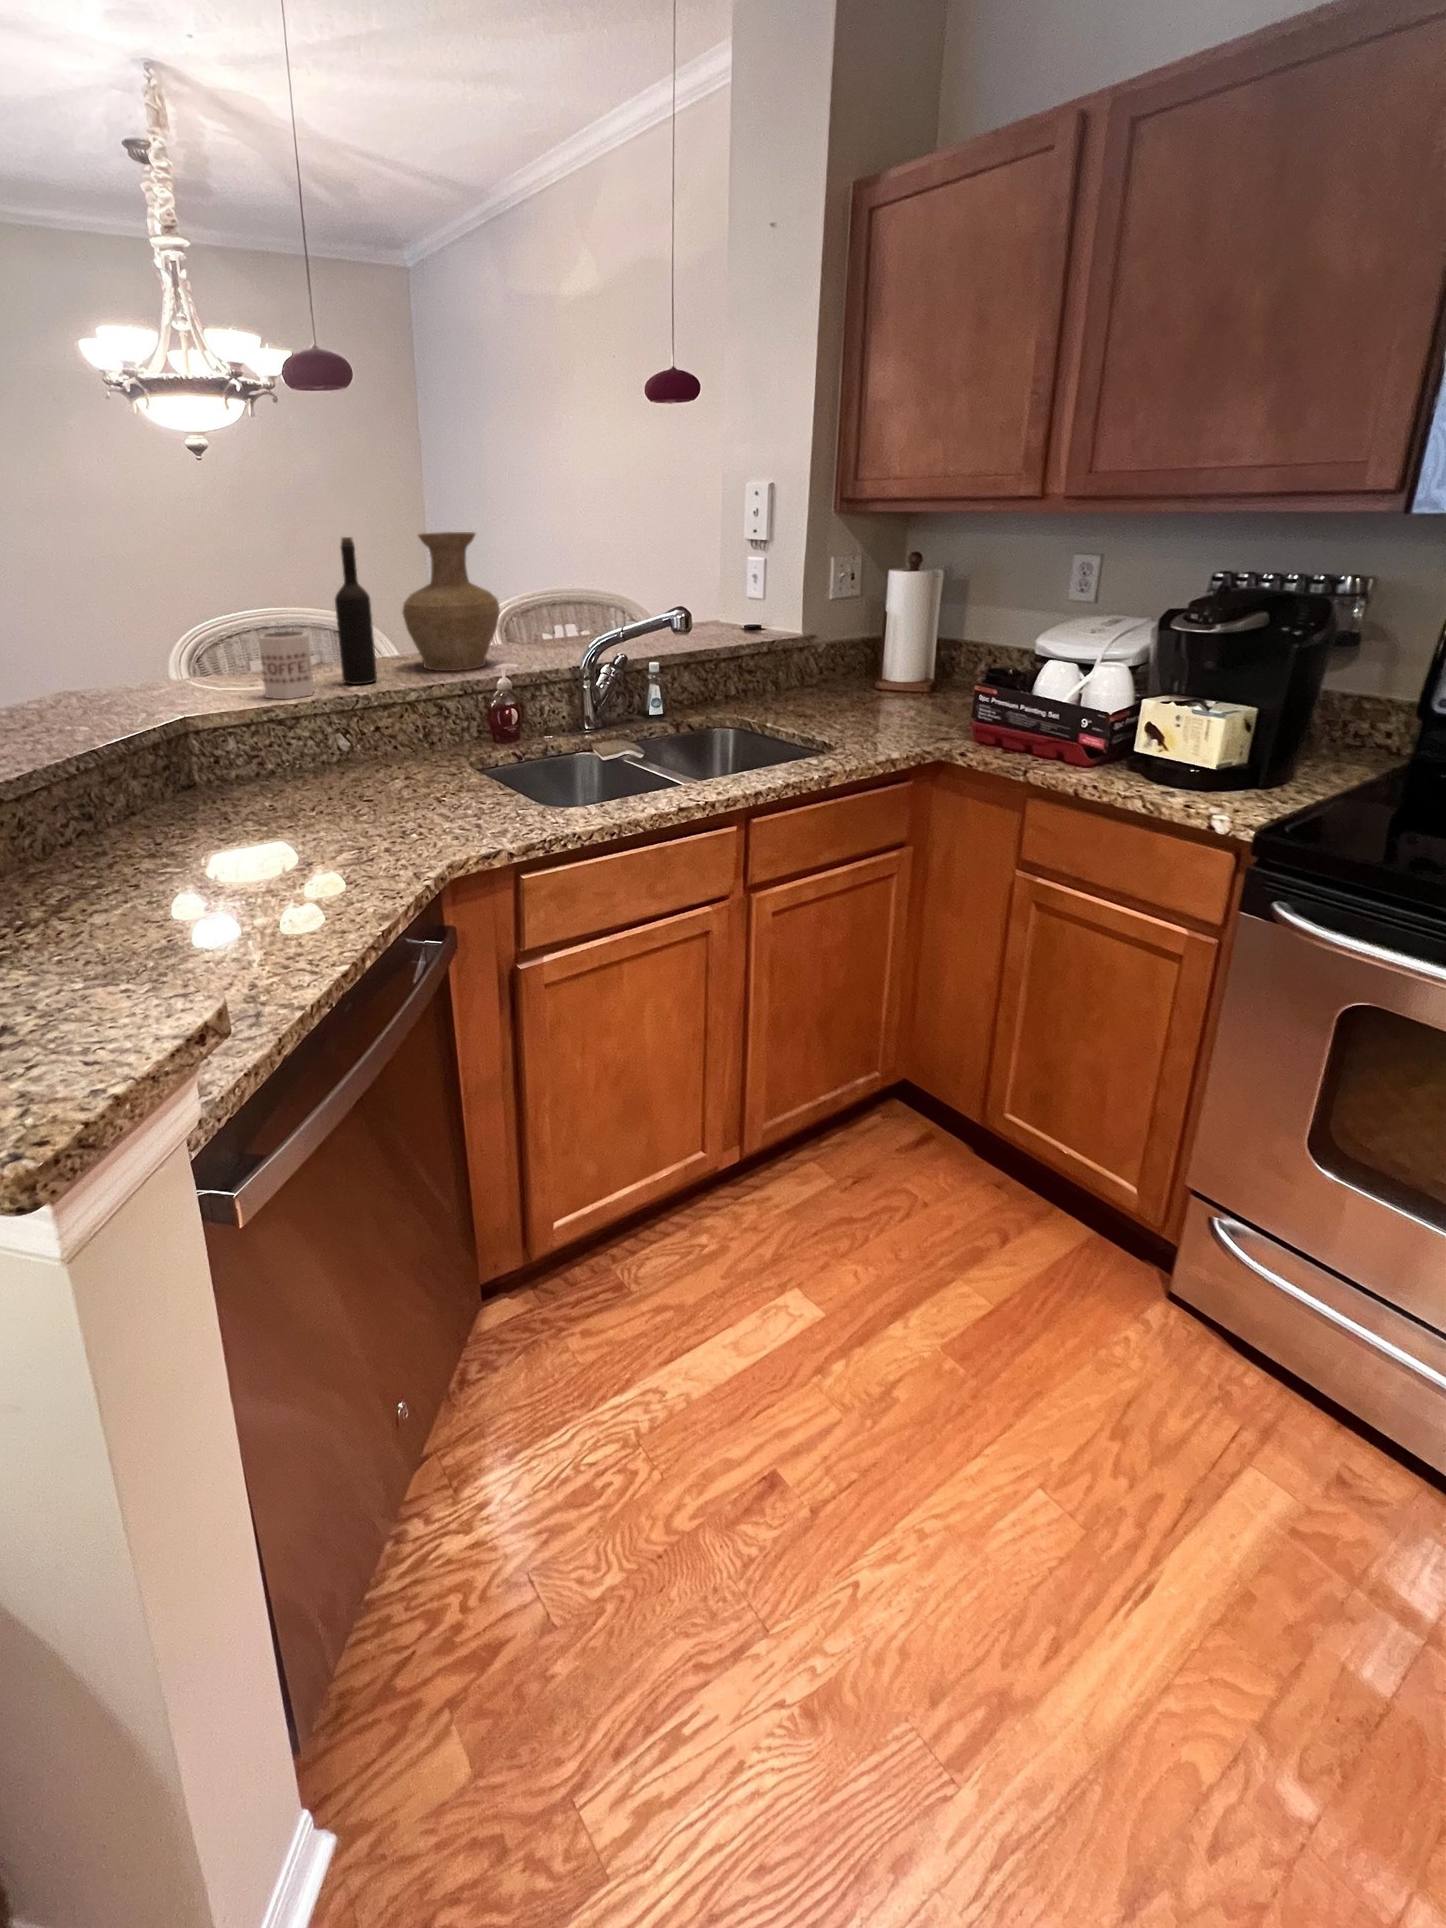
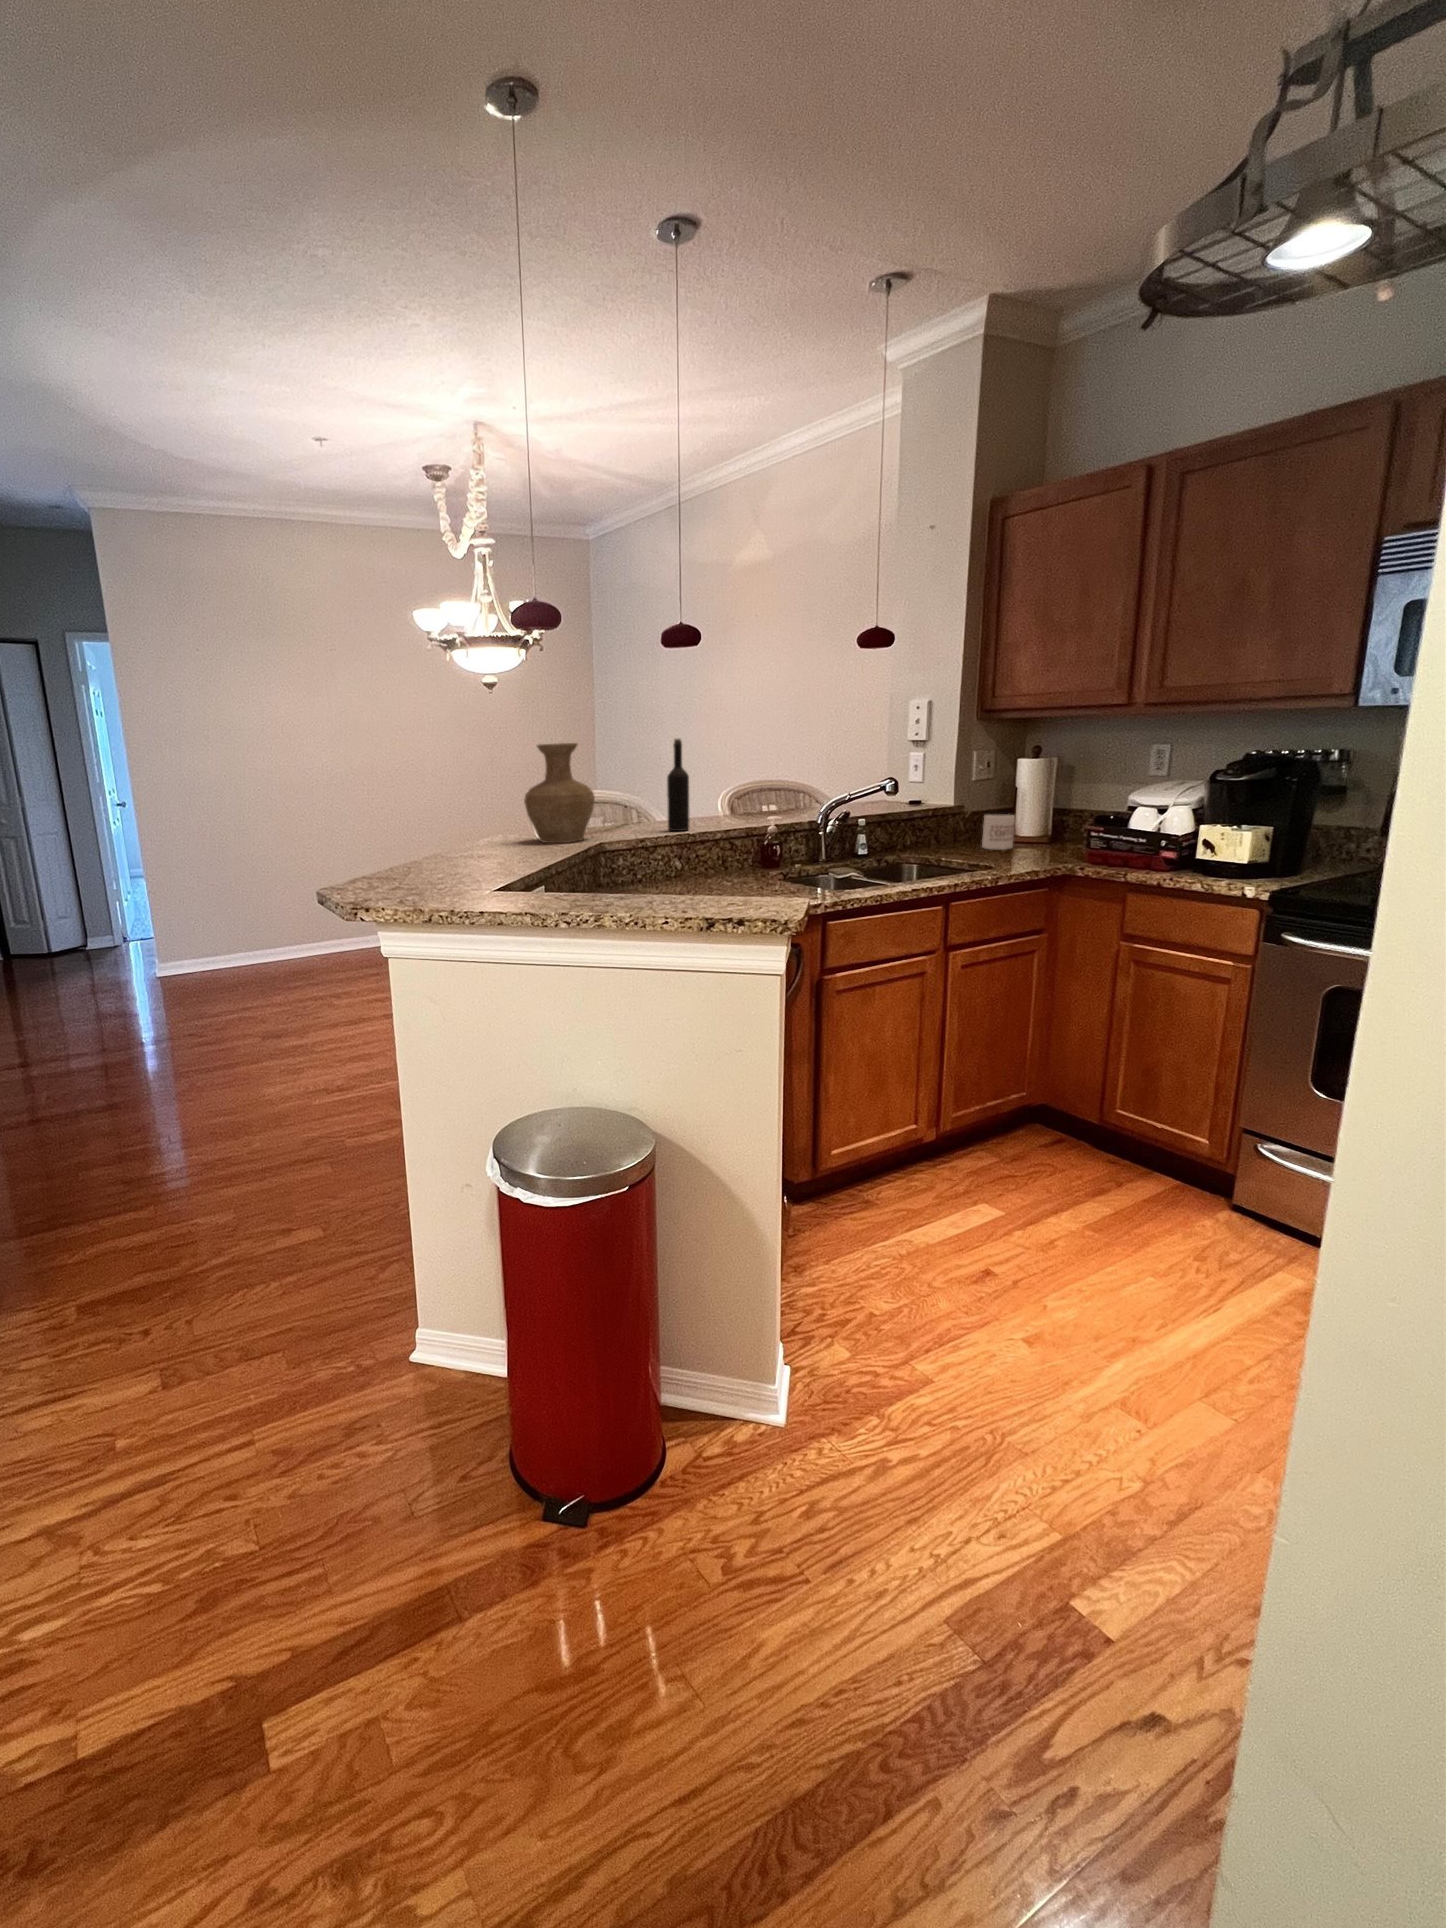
vase: present [402,532,500,671] -> present [524,743,595,843]
mug: present [258,631,314,699] -> present [982,814,1015,850]

